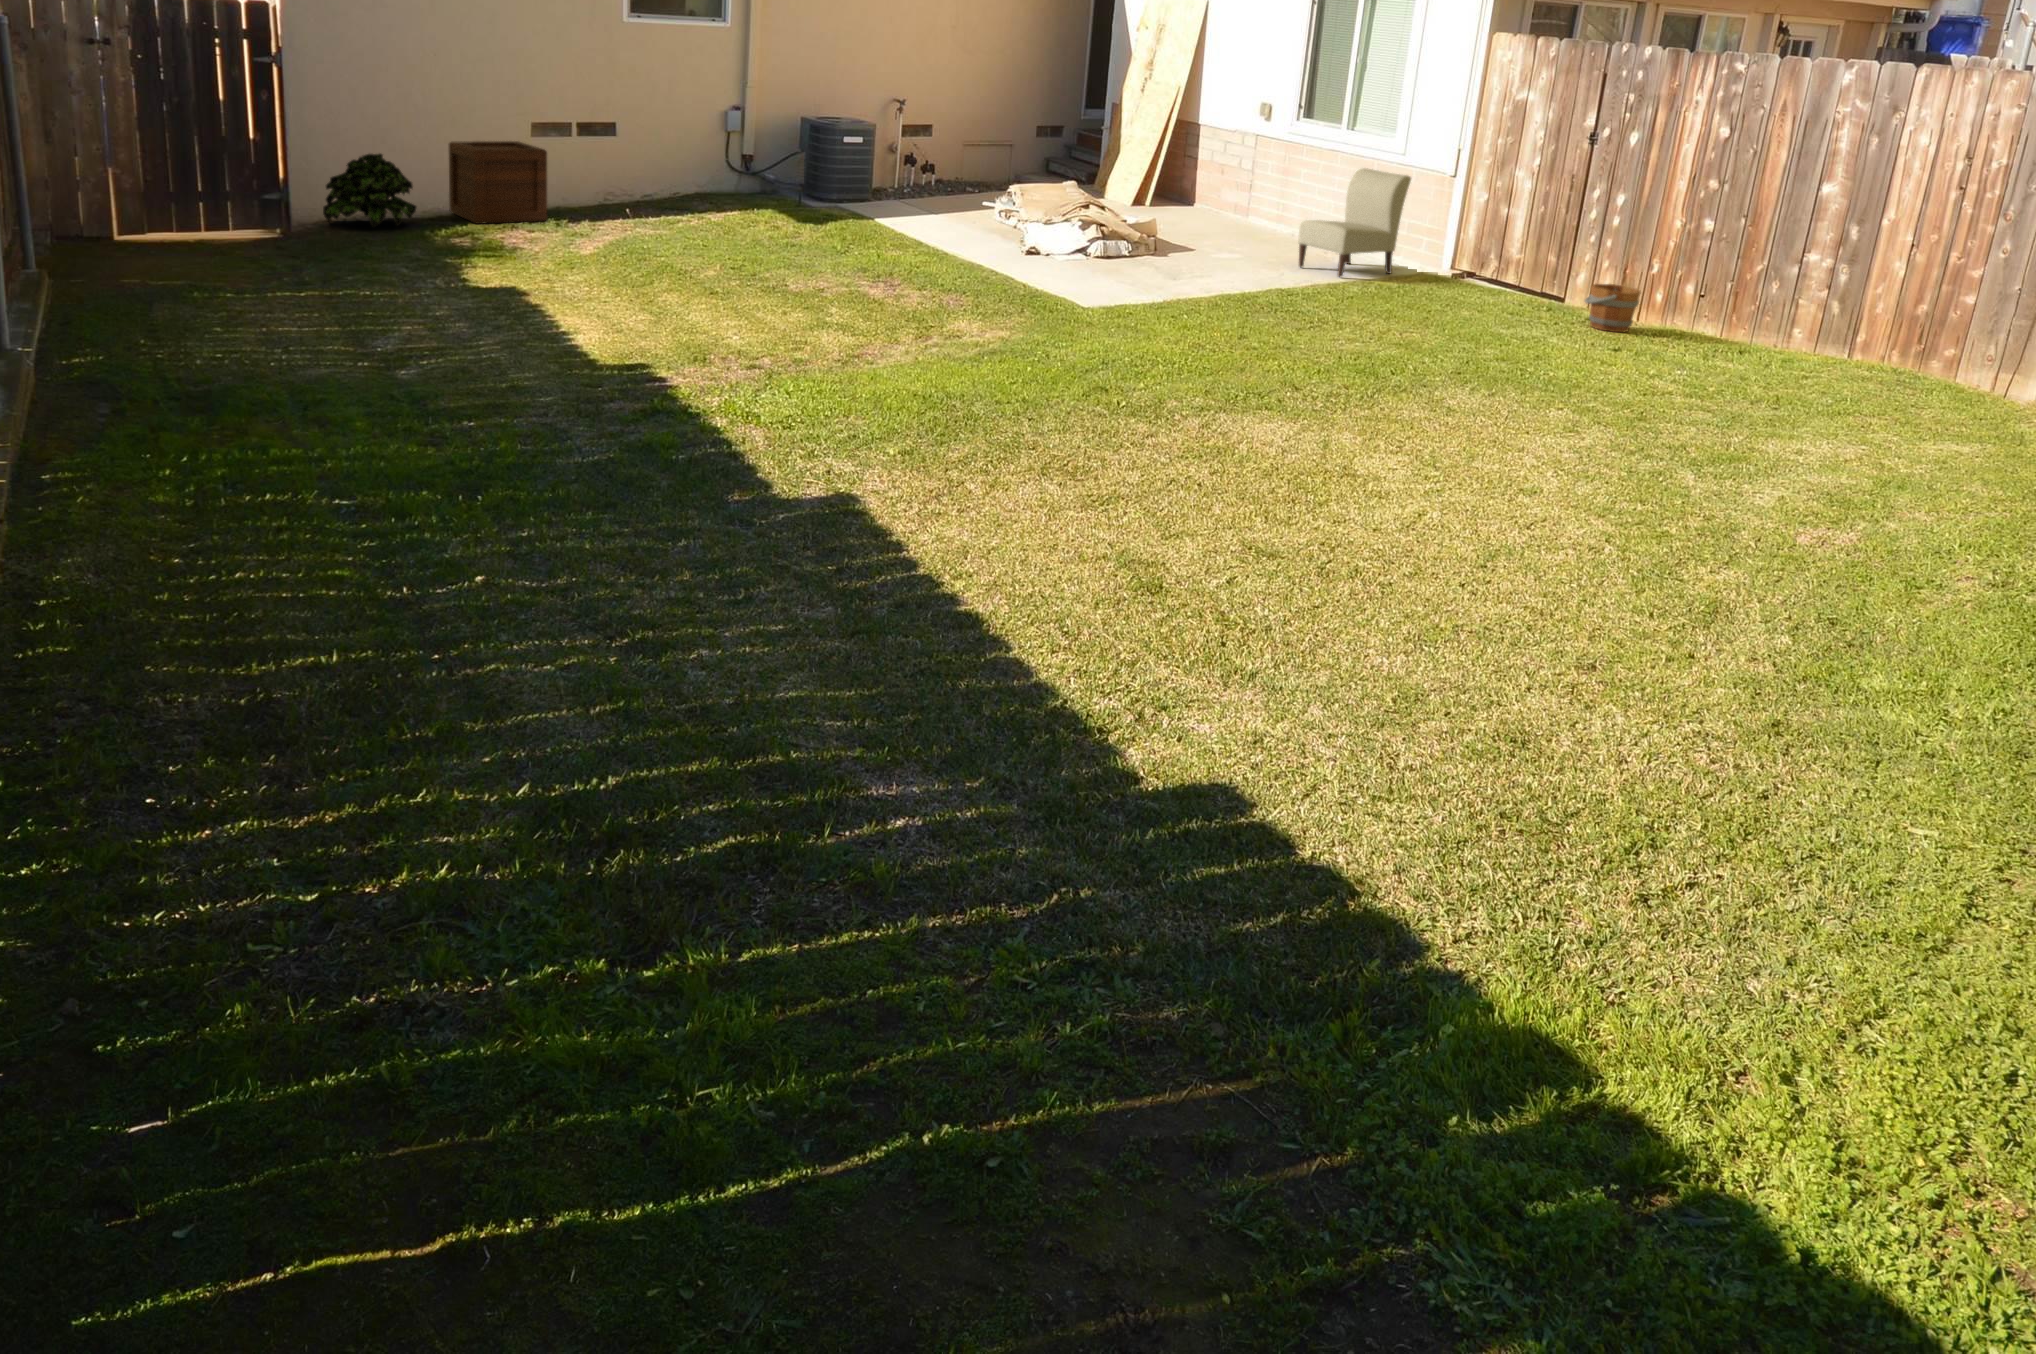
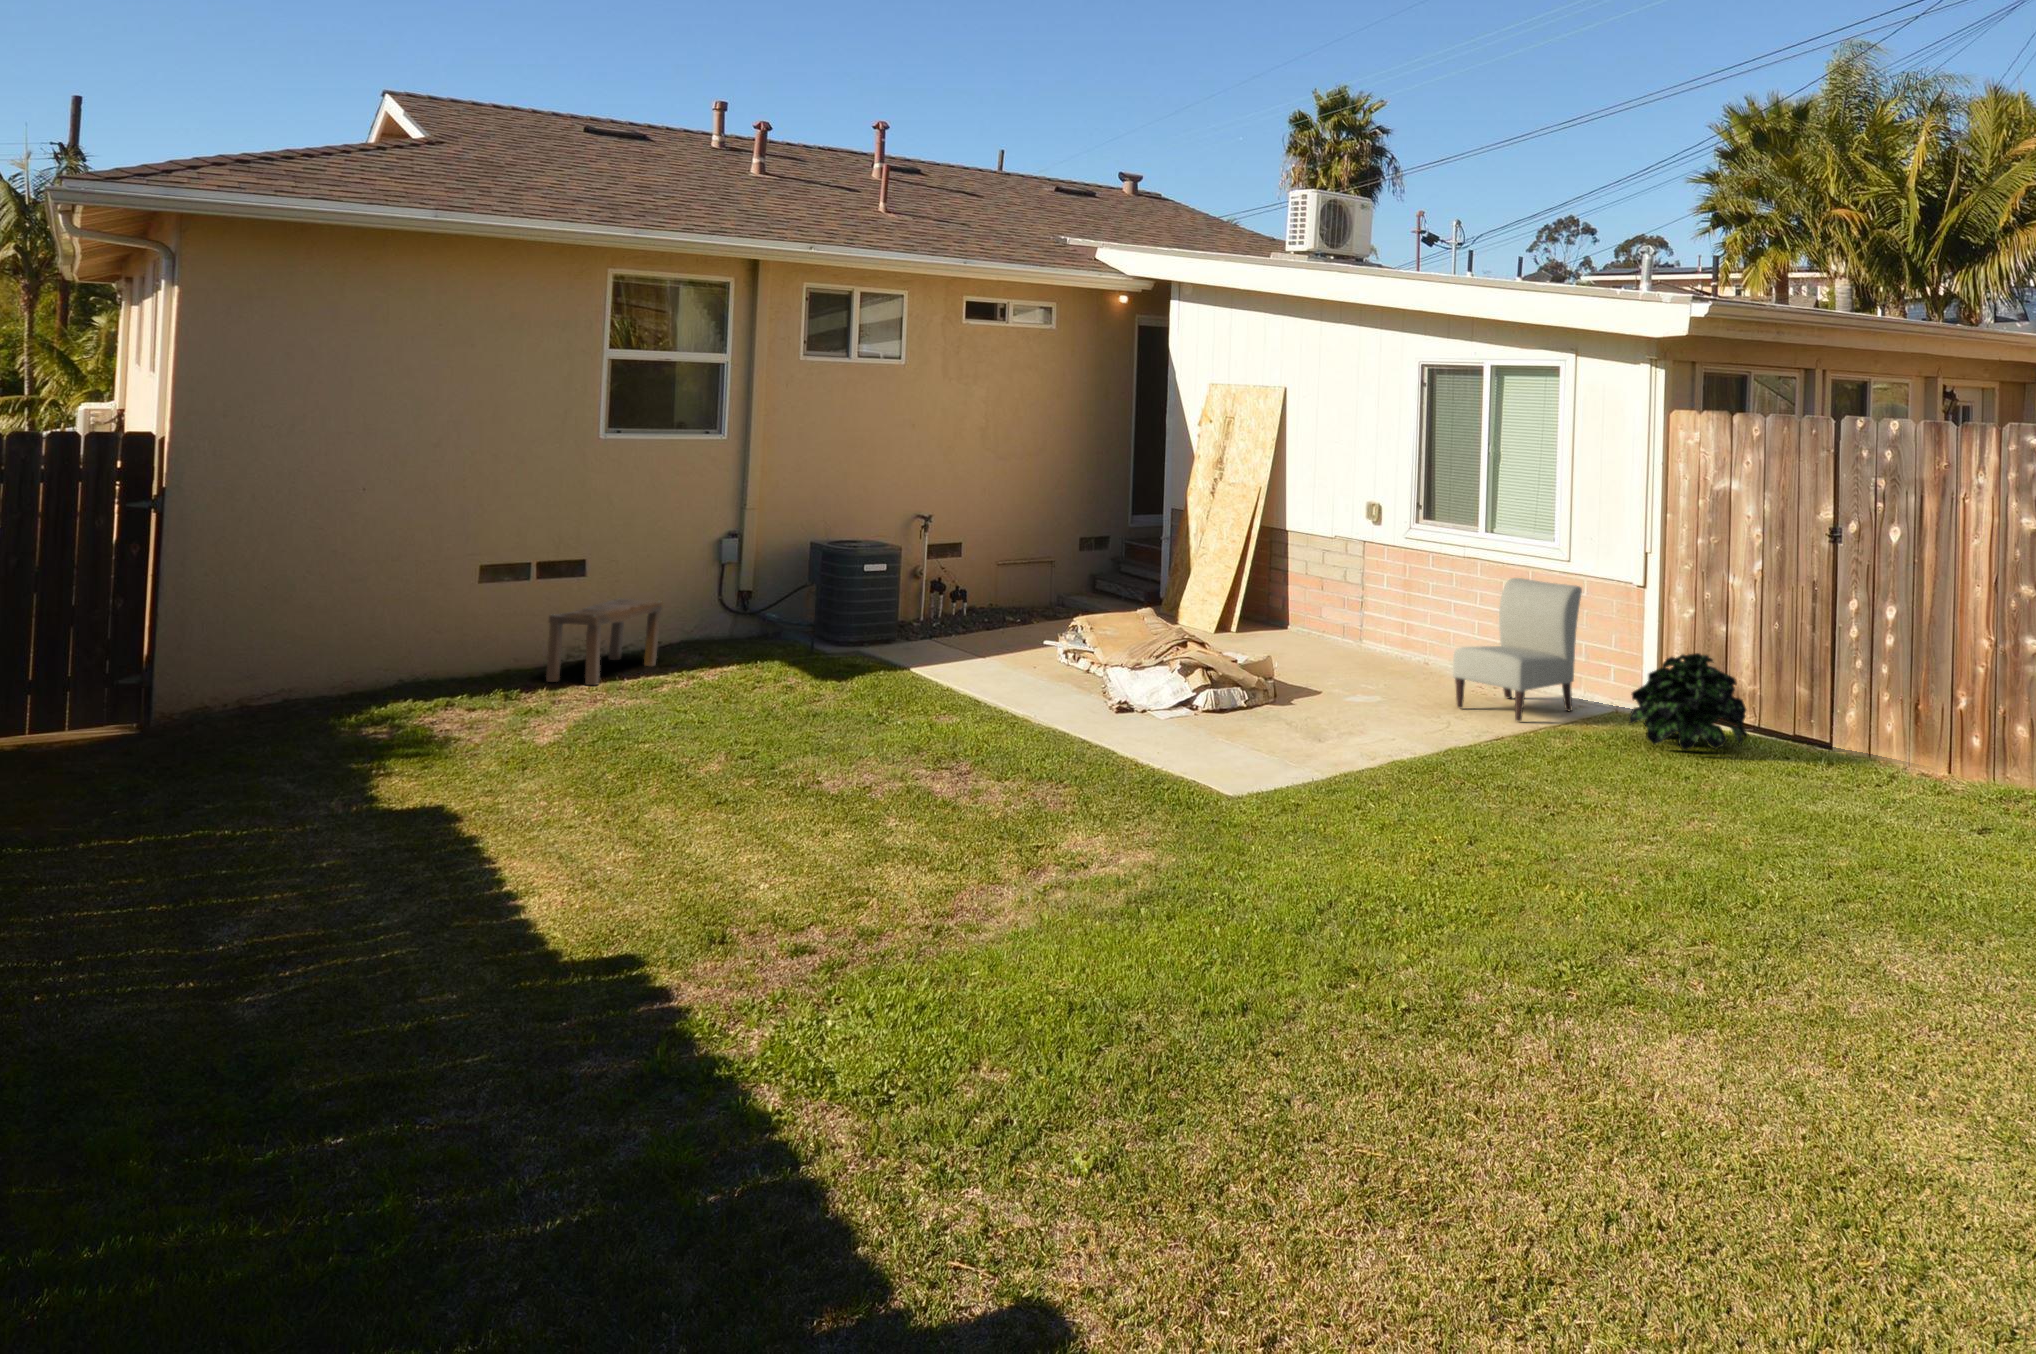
wooden crate: present [449,141,547,224] -> none [363,589,498,705]
potted plant: present [323,154,416,227] -> present [1629,653,1748,751]
bench: none [587,156,677,220] -> present [546,599,663,685]
bucket: present [1585,284,1640,332] -> none [1876,724,1954,793]

